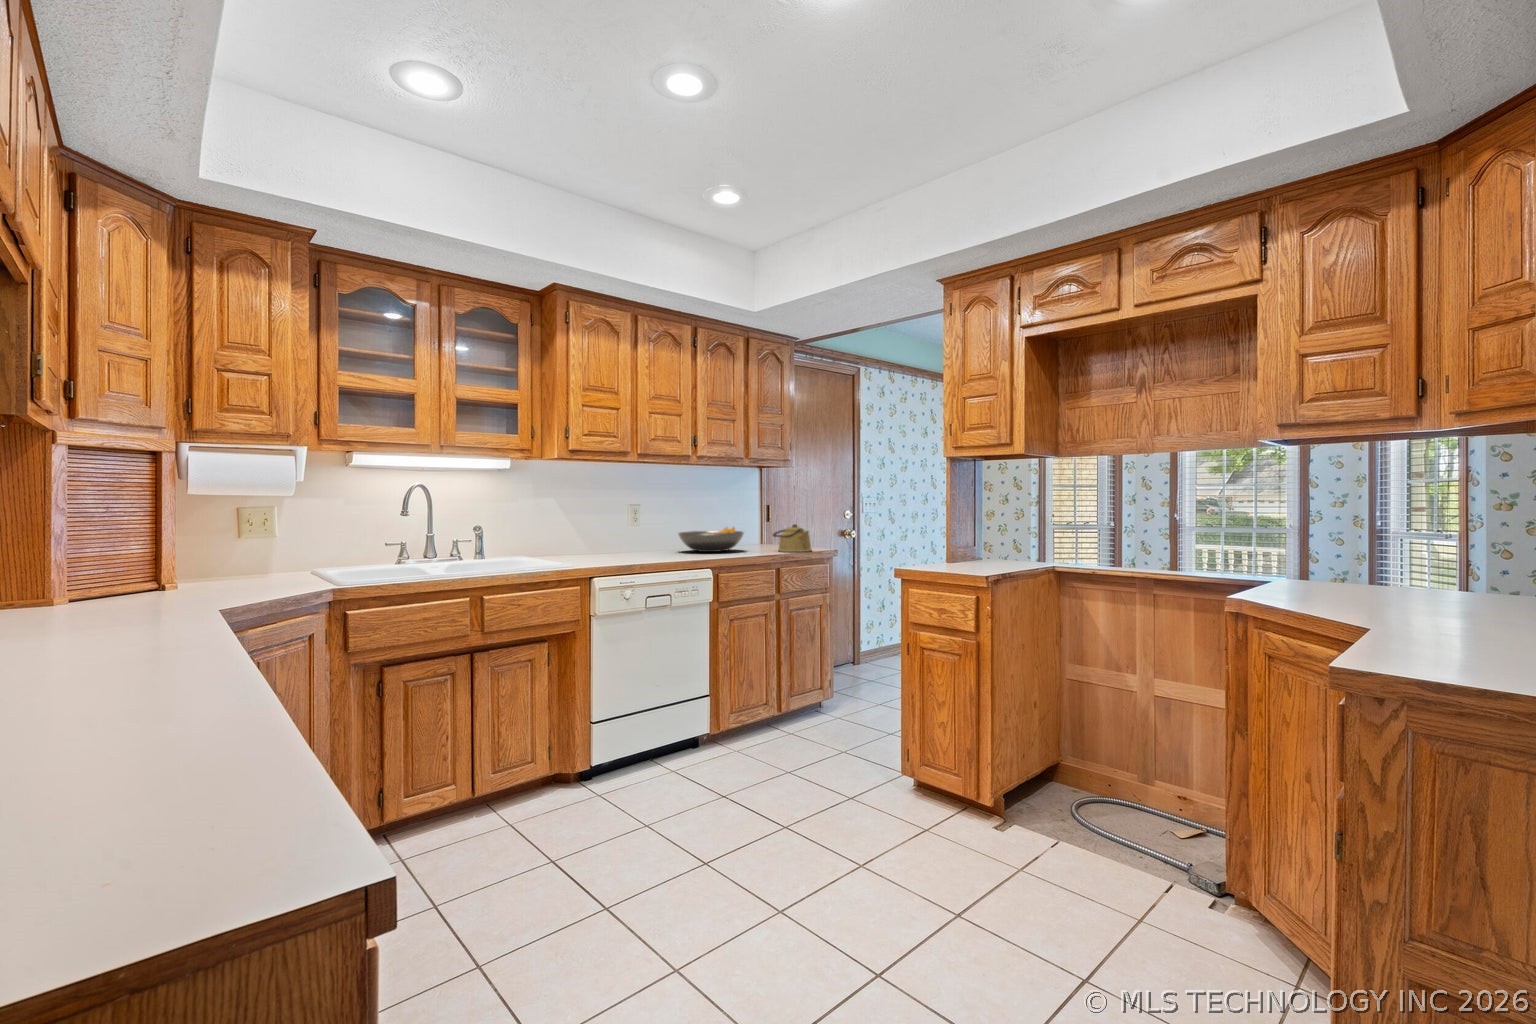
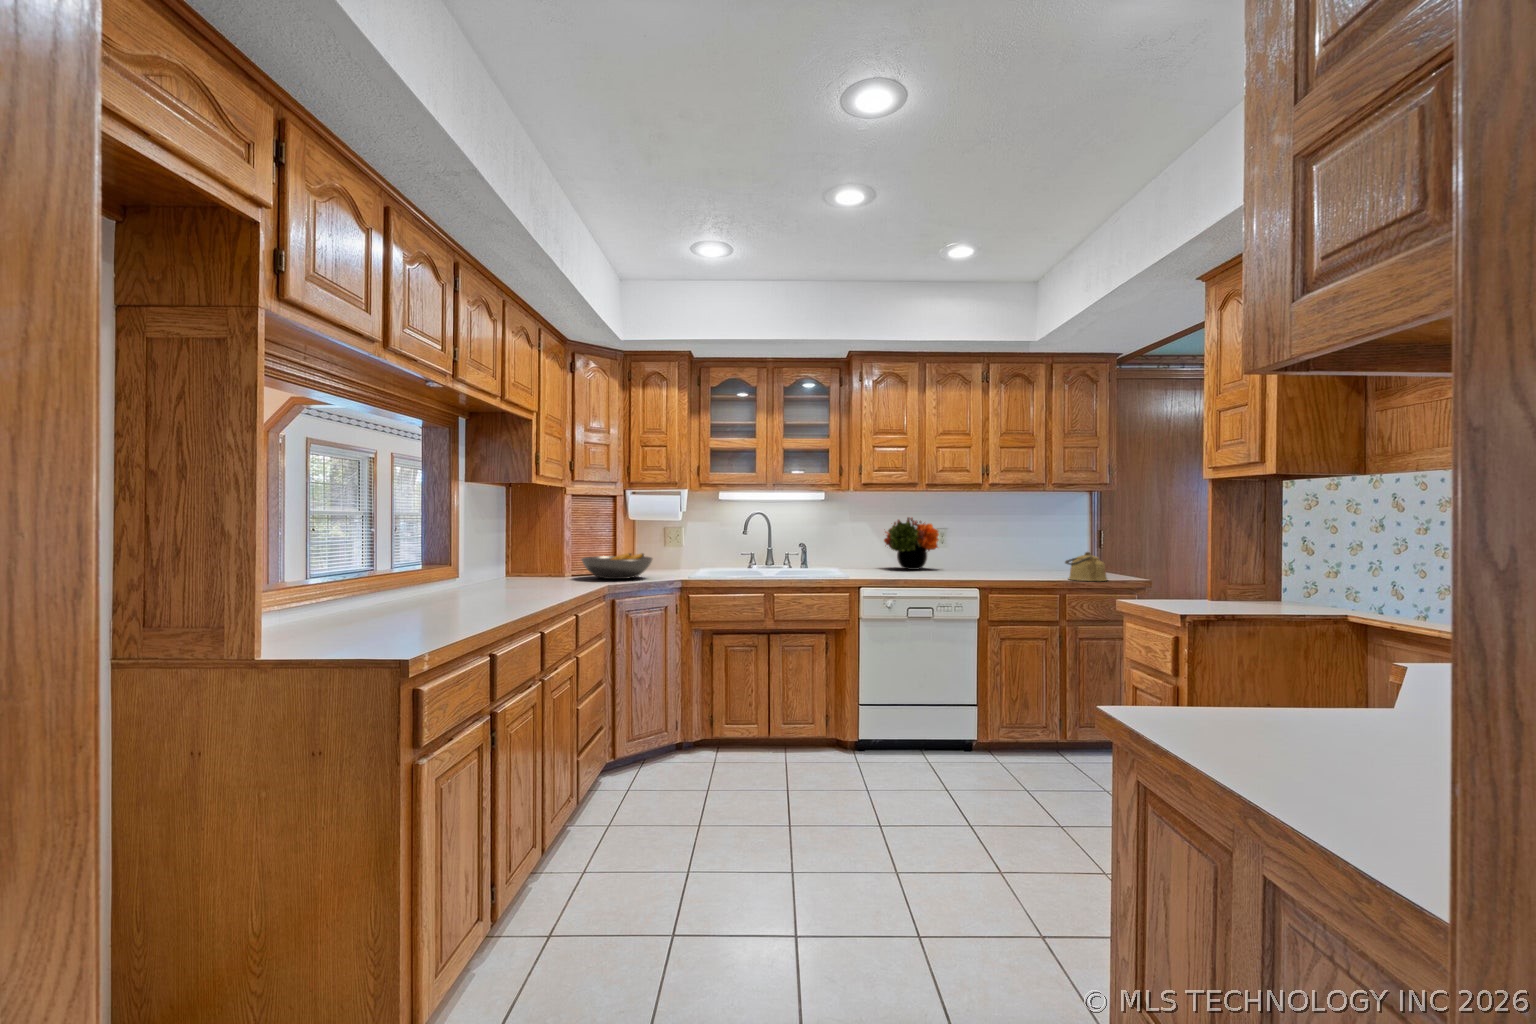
flower arrangement: none [567,493,636,553] -> present [884,517,939,570]
fruit bowl: present [679,527,744,552] -> present [582,553,652,579]

